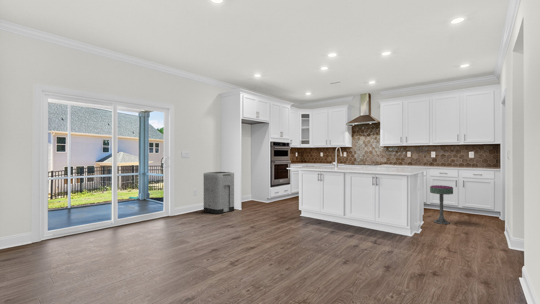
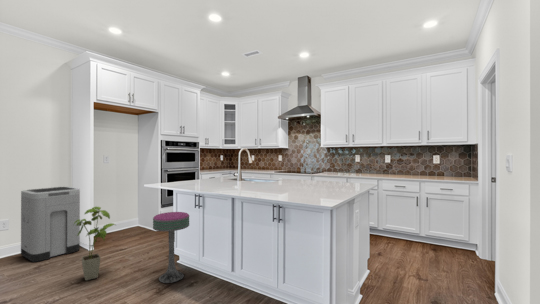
house plant: none [252,180,273,221] -> present [74,207,115,280]
bar stool: present [430,185,453,224] -> present [153,212,189,283]

